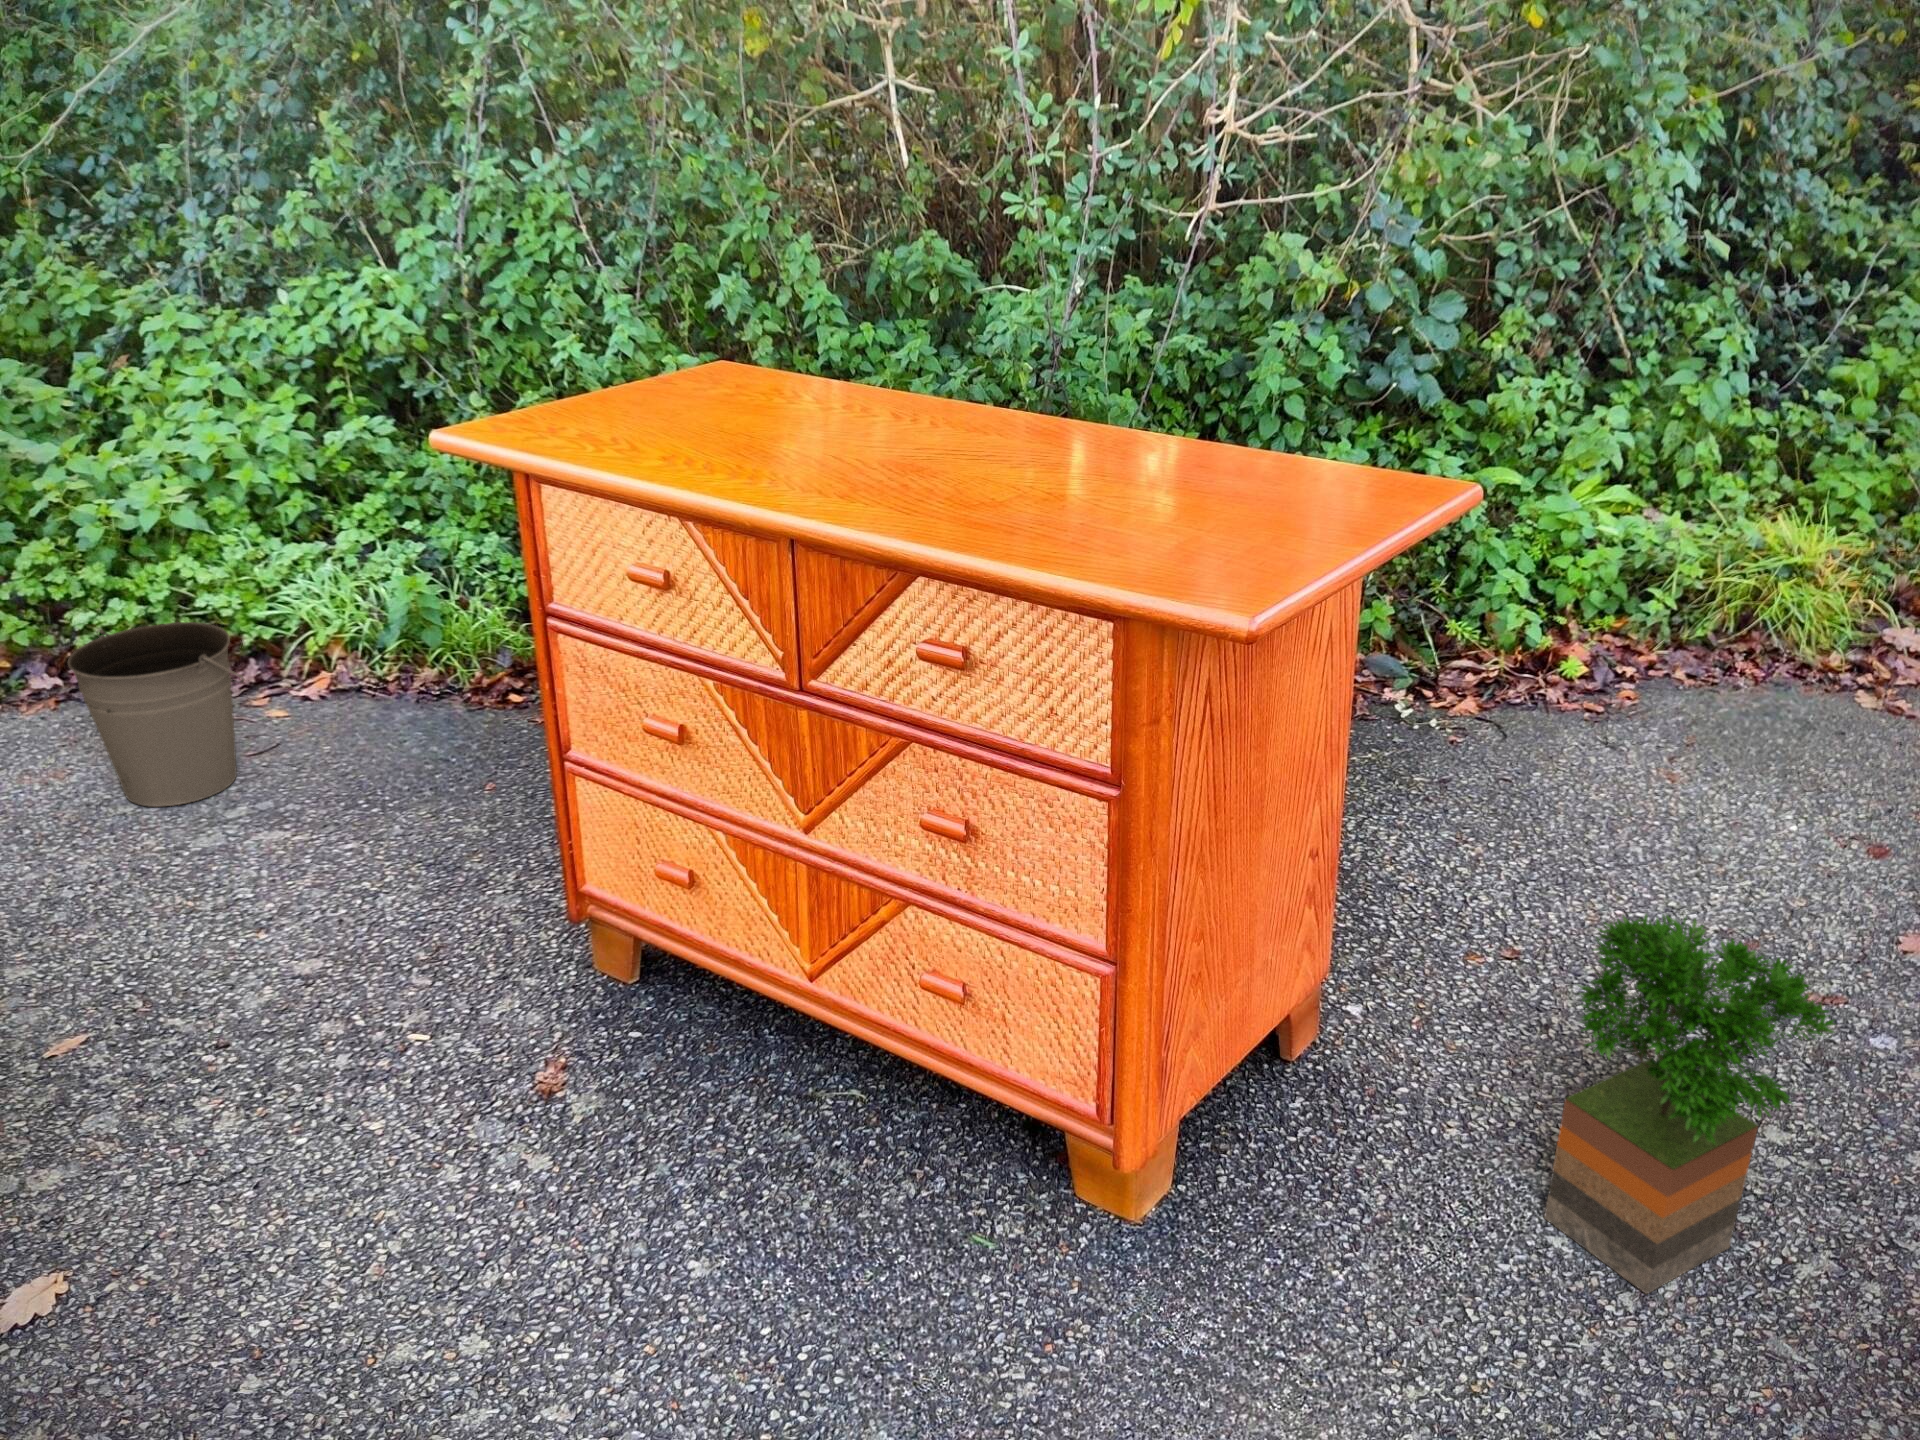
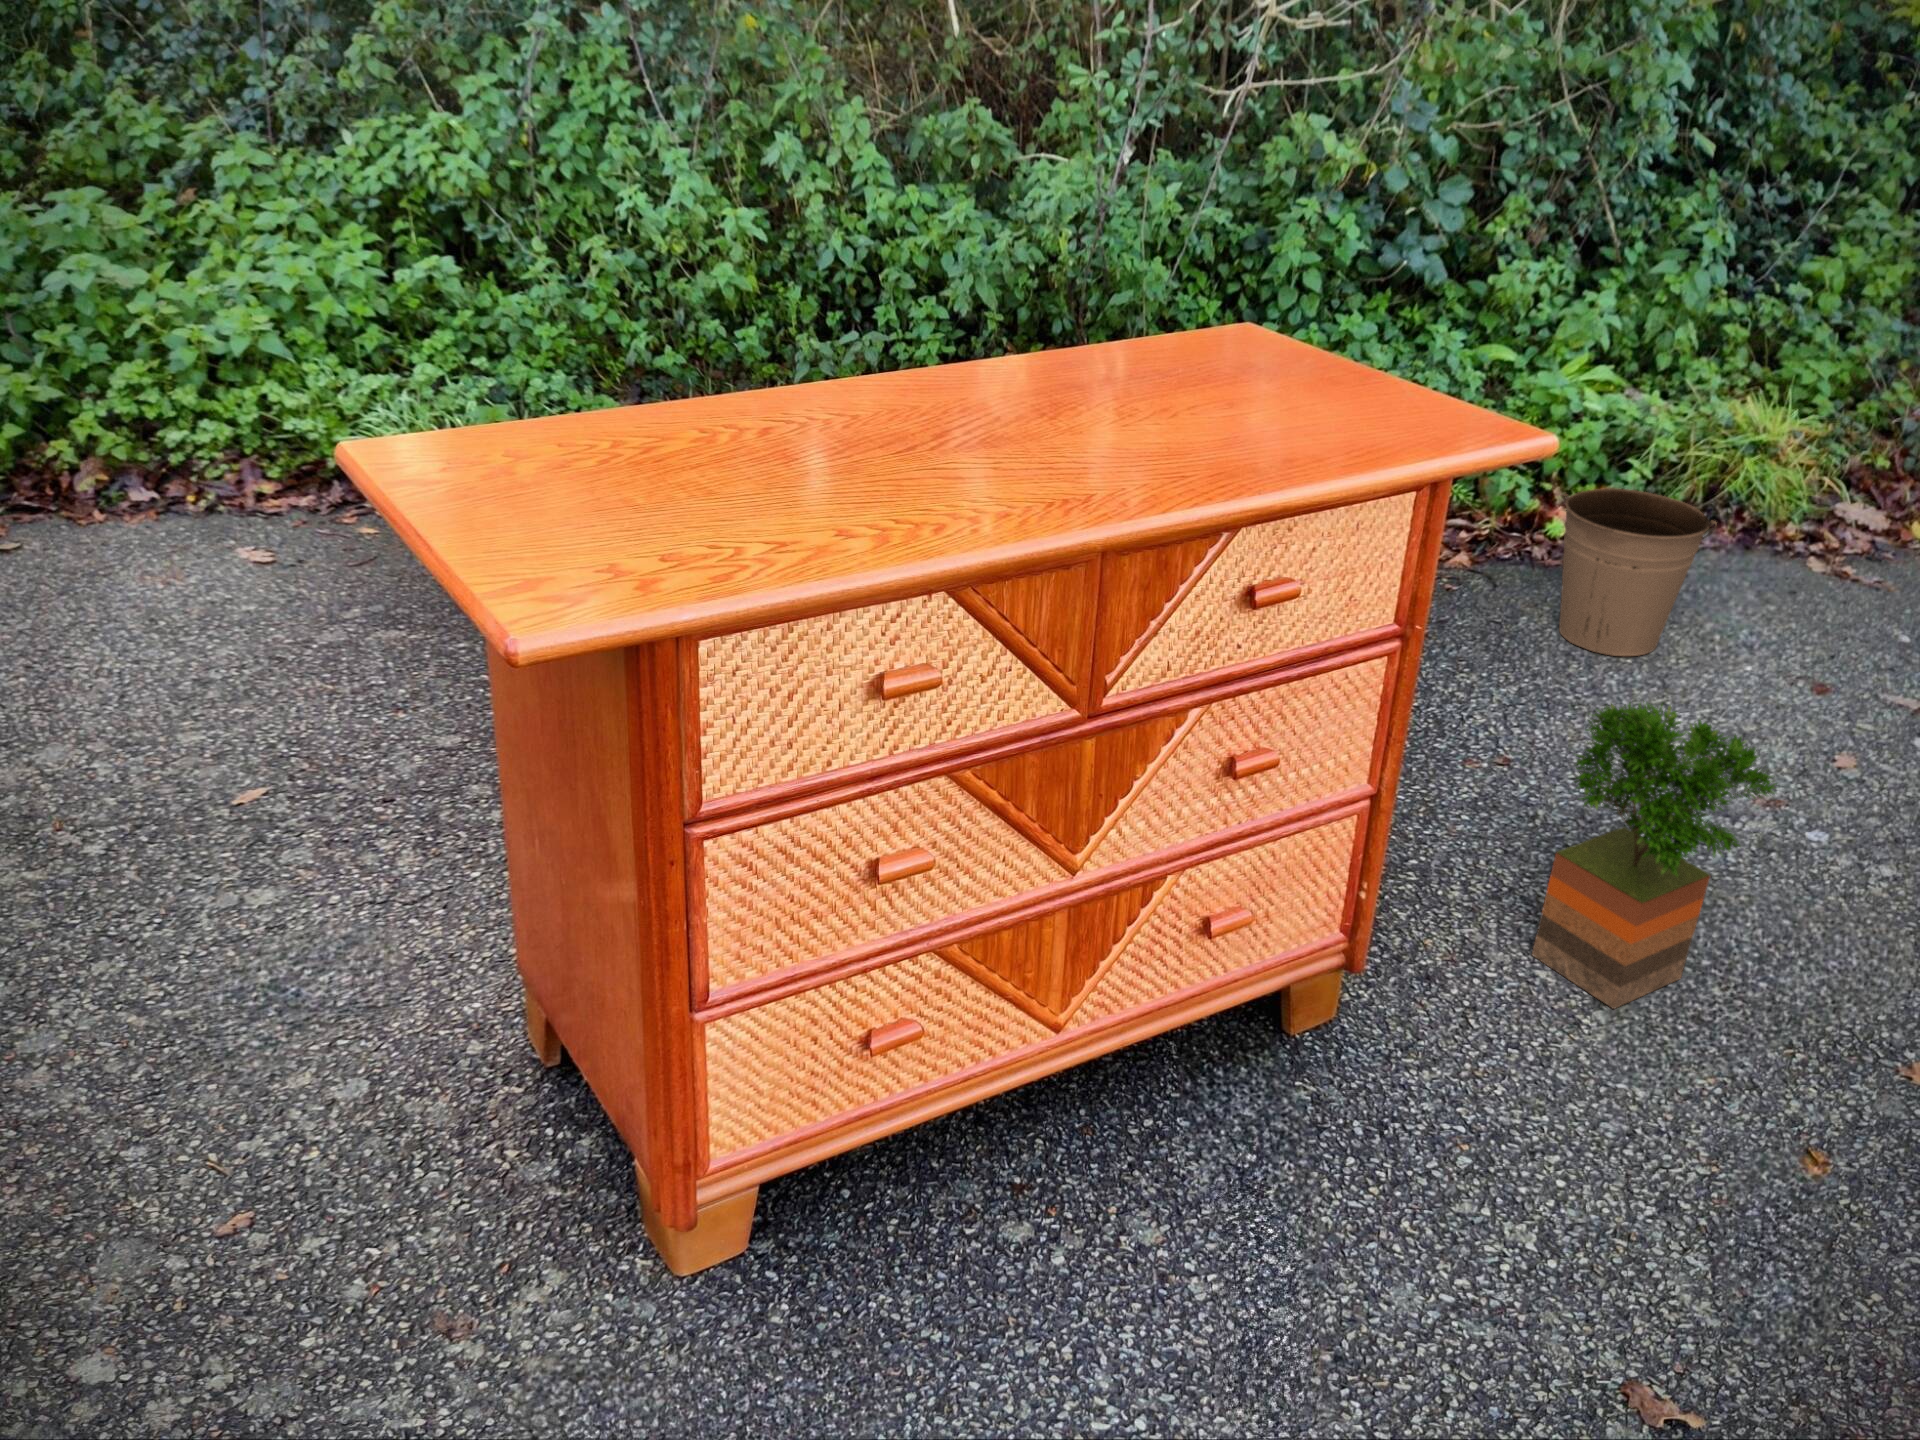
bucket: present [68,622,244,807] -> present [1559,488,1717,656]

